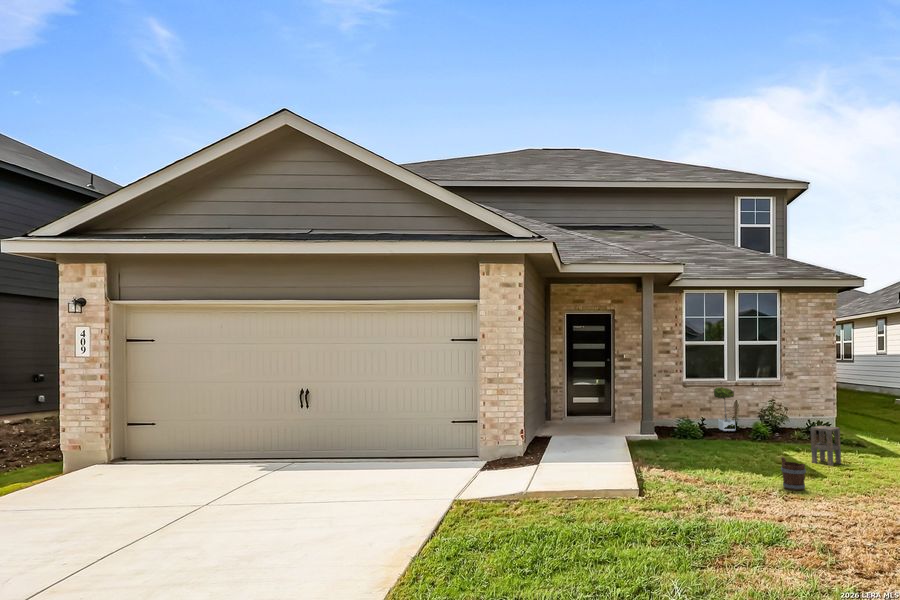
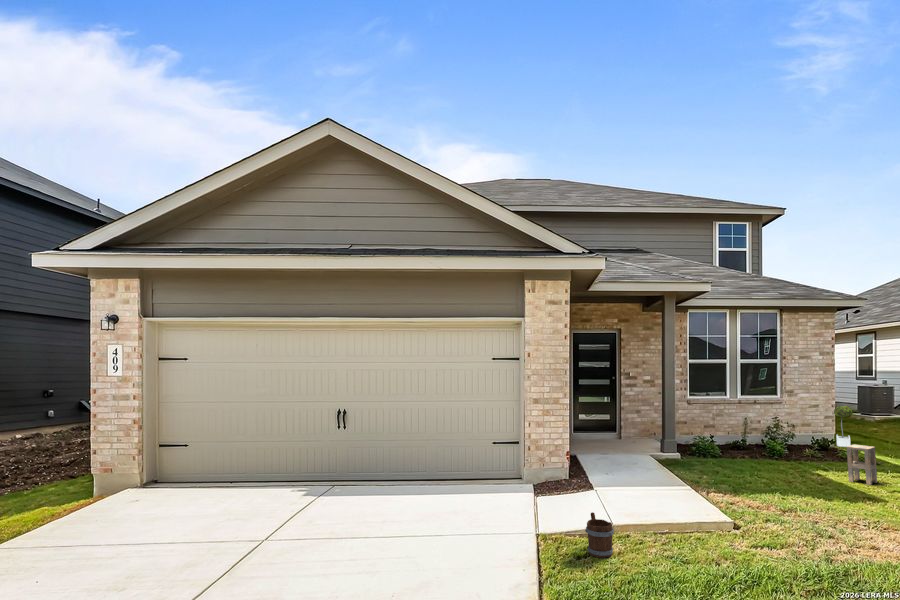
potted tree: present [714,387,735,431] -> present [834,406,853,447]
bucket: present [781,457,806,491] -> present [585,512,614,558]

